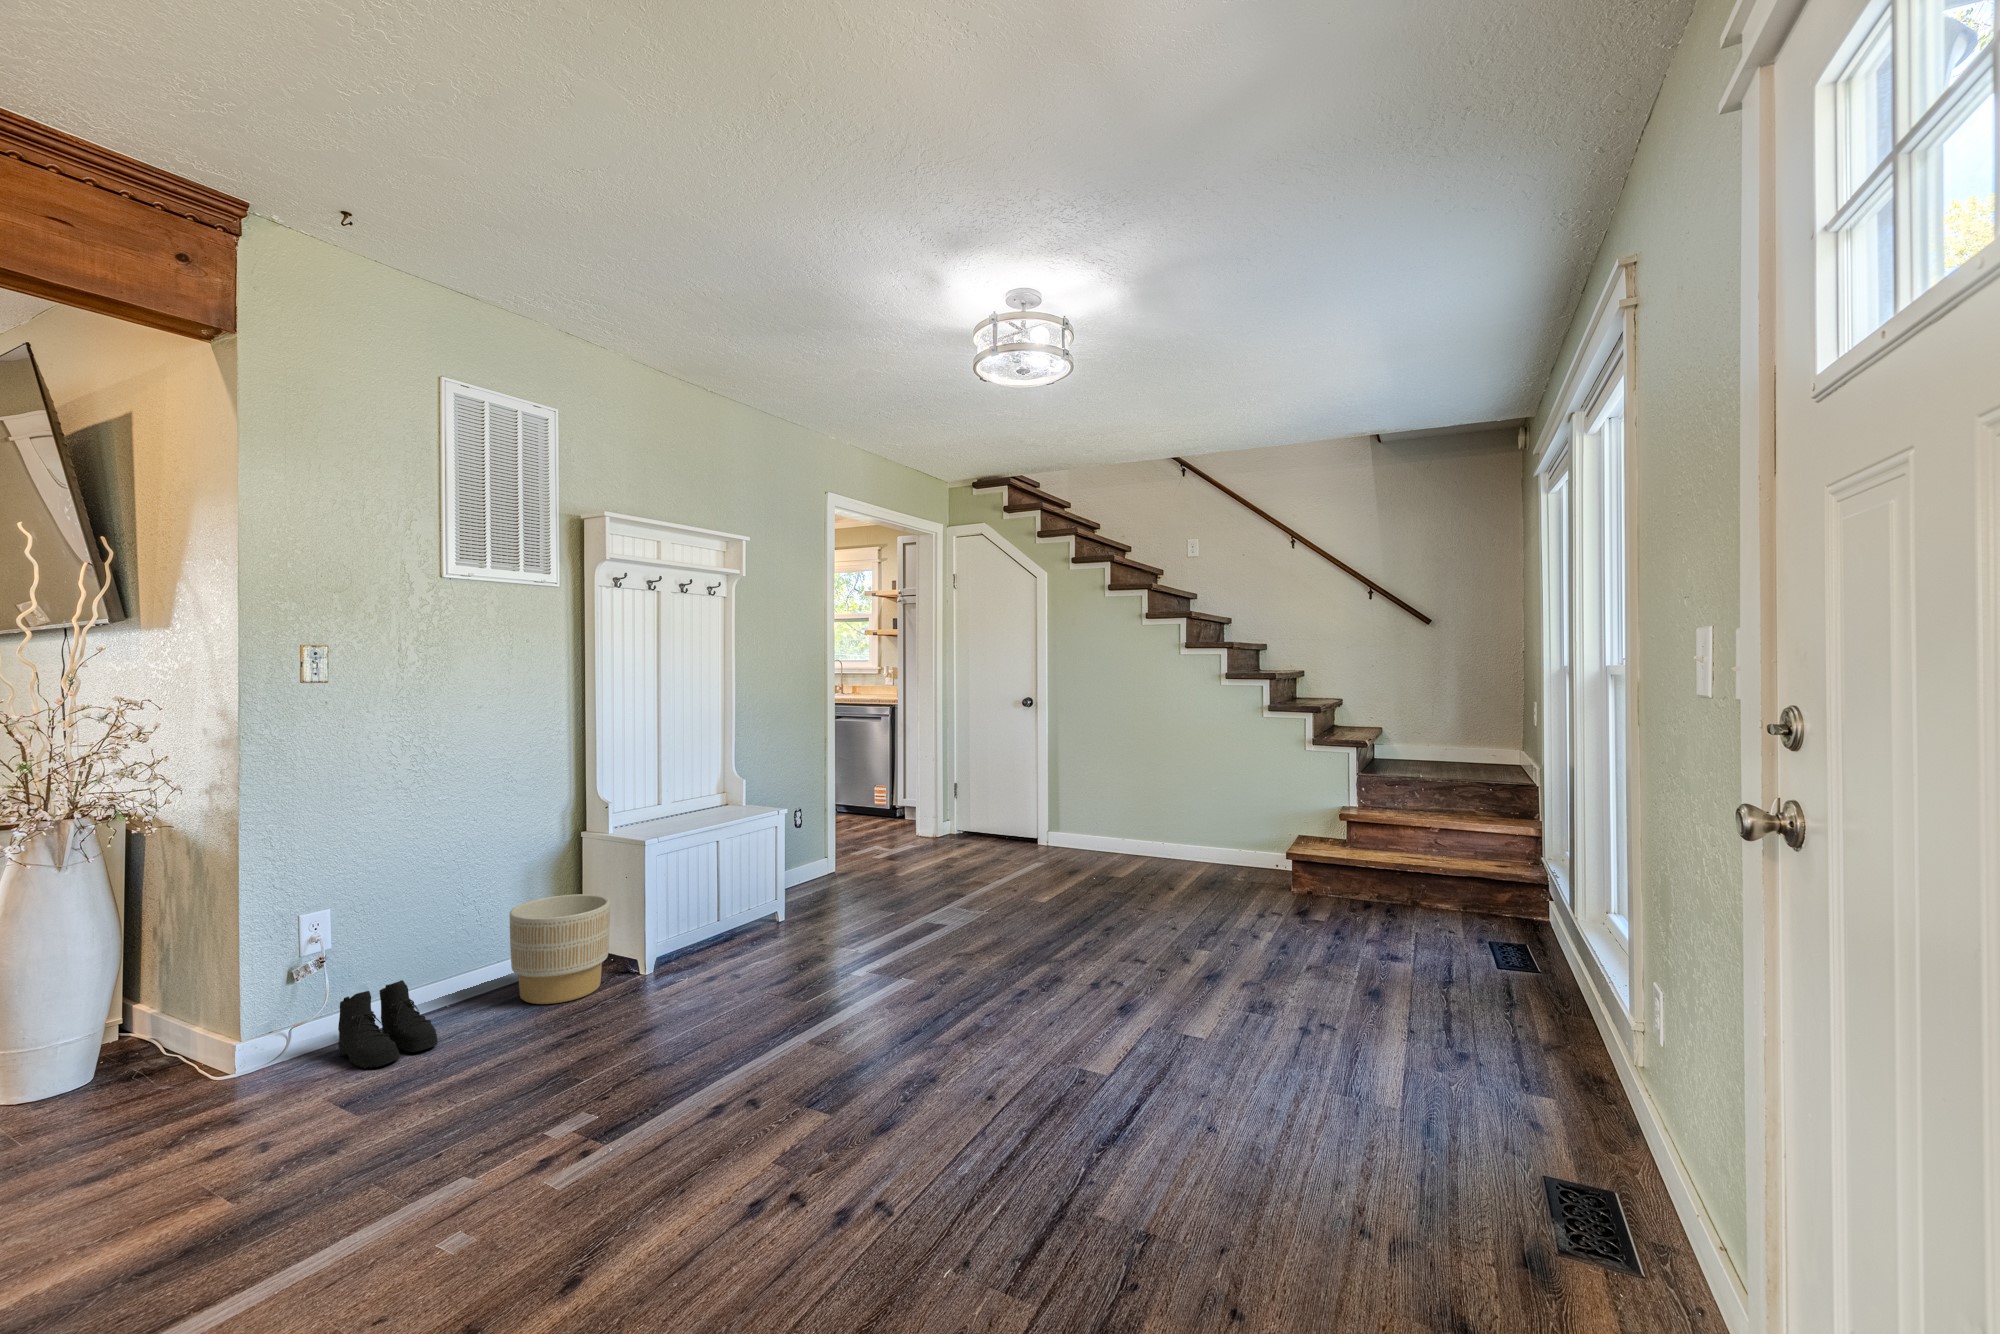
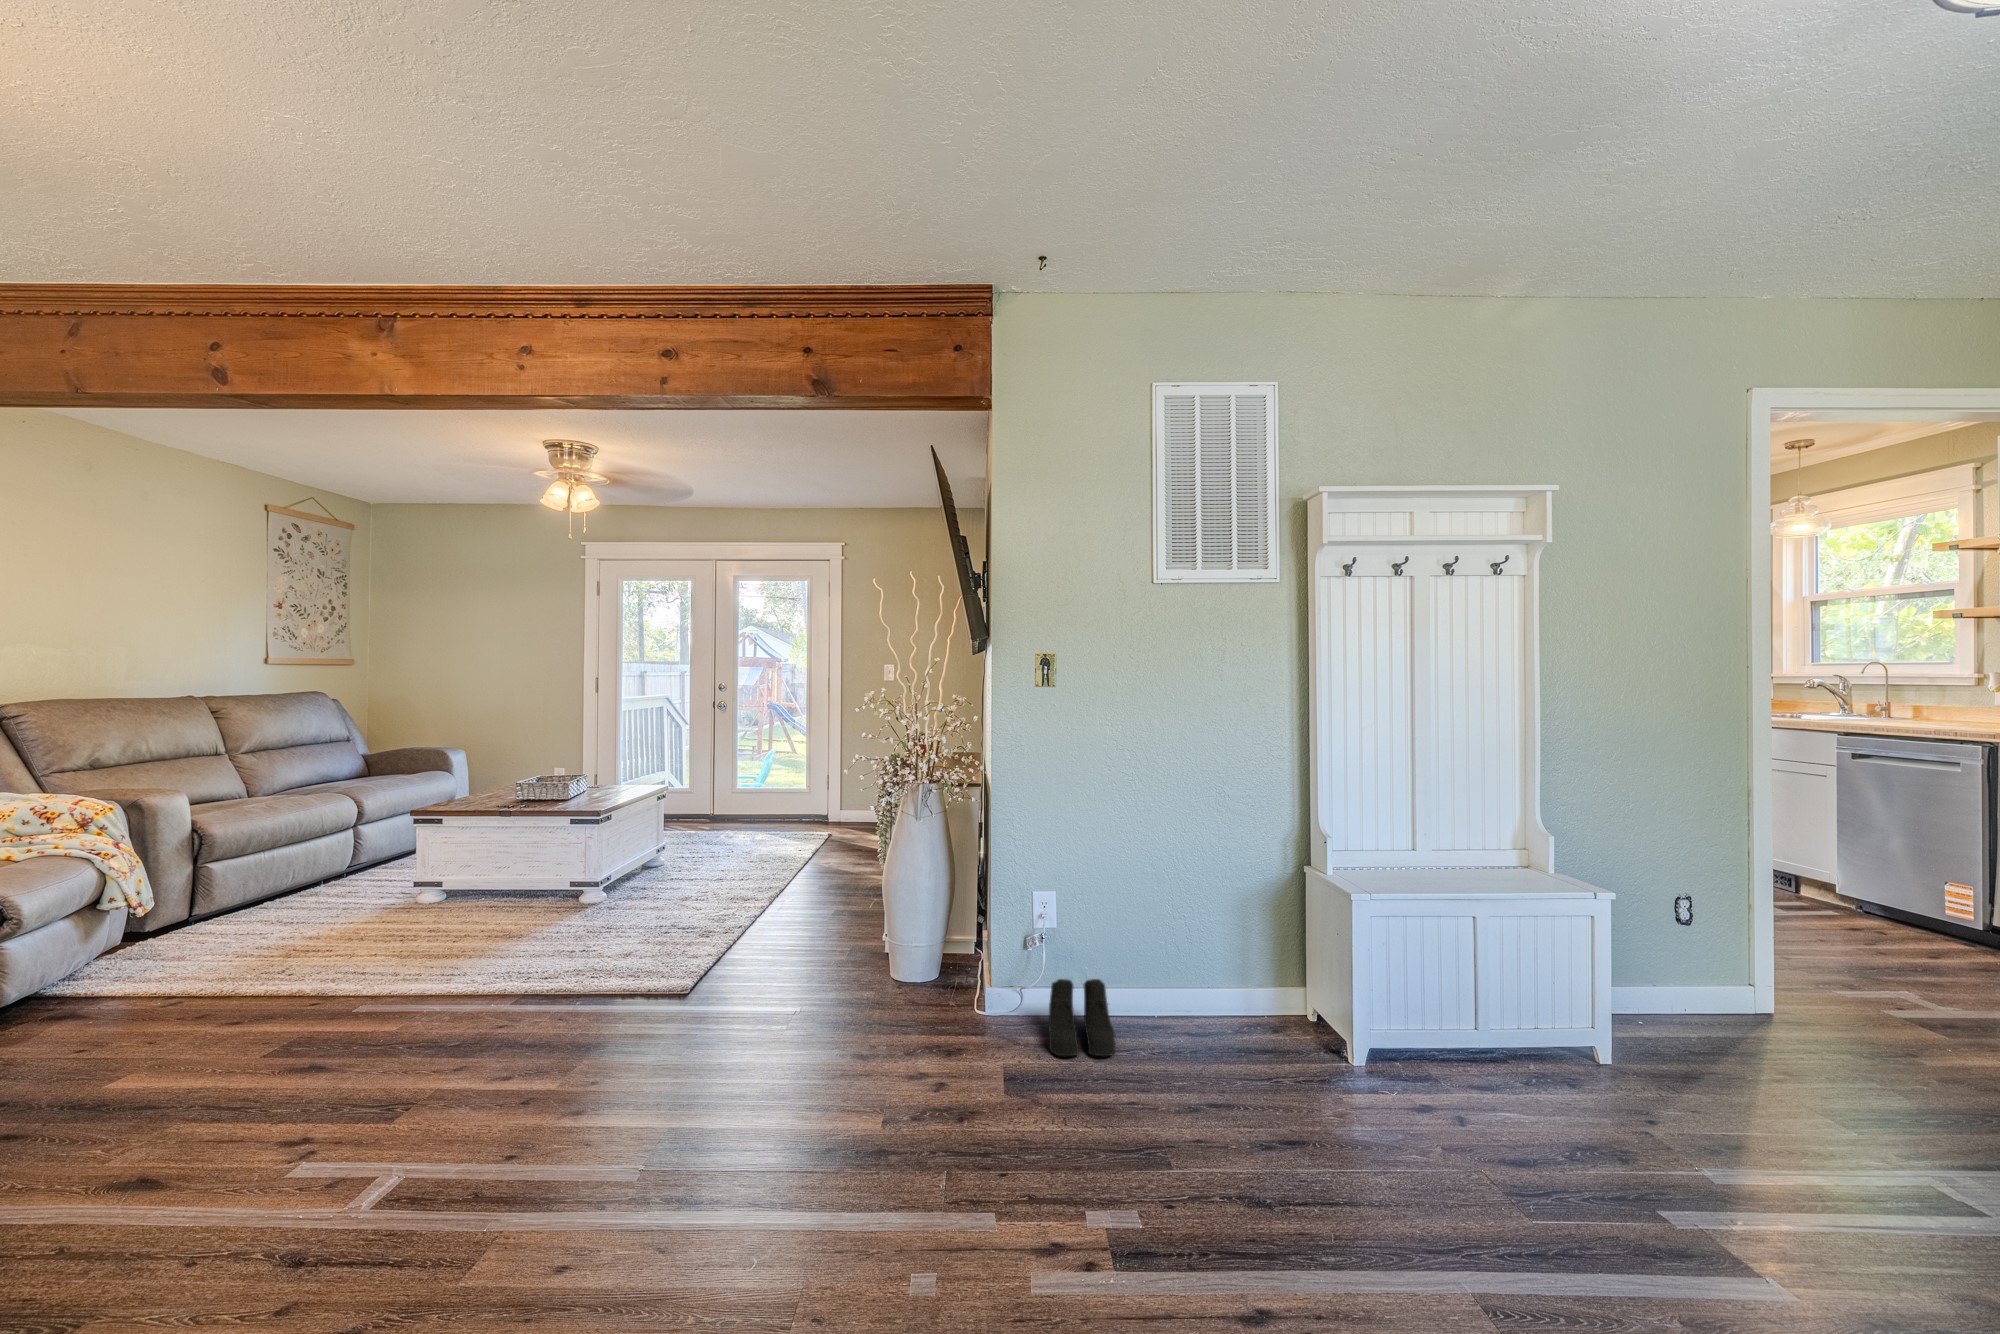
planter: present [510,894,610,1004] -> none [1204,934,1311,1064]

